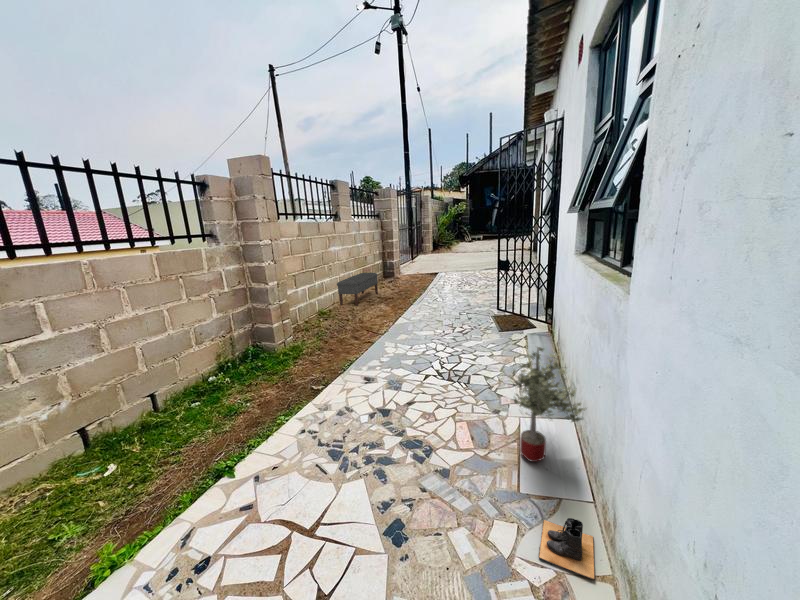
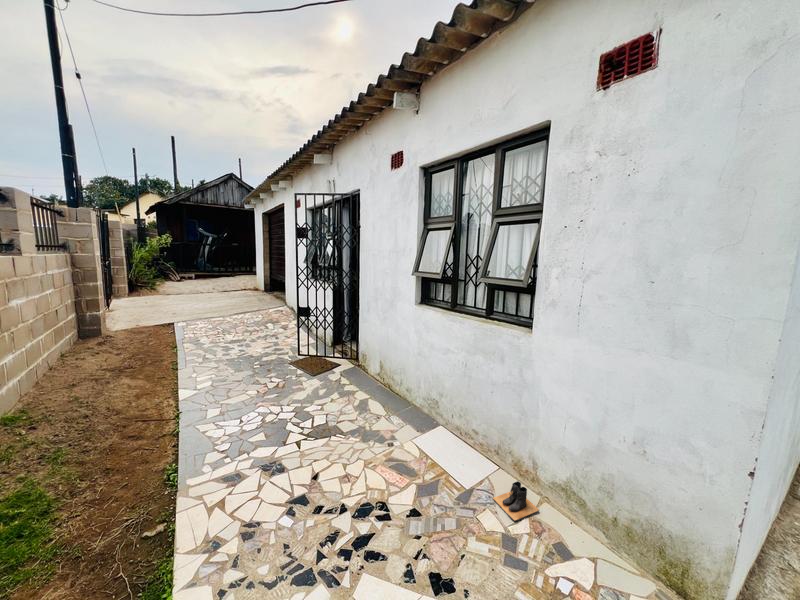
bench: present [337,273,378,306] -> none [24,334,96,397]
potted tree: present [513,347,585,462] -> none [424,375,485,467]

